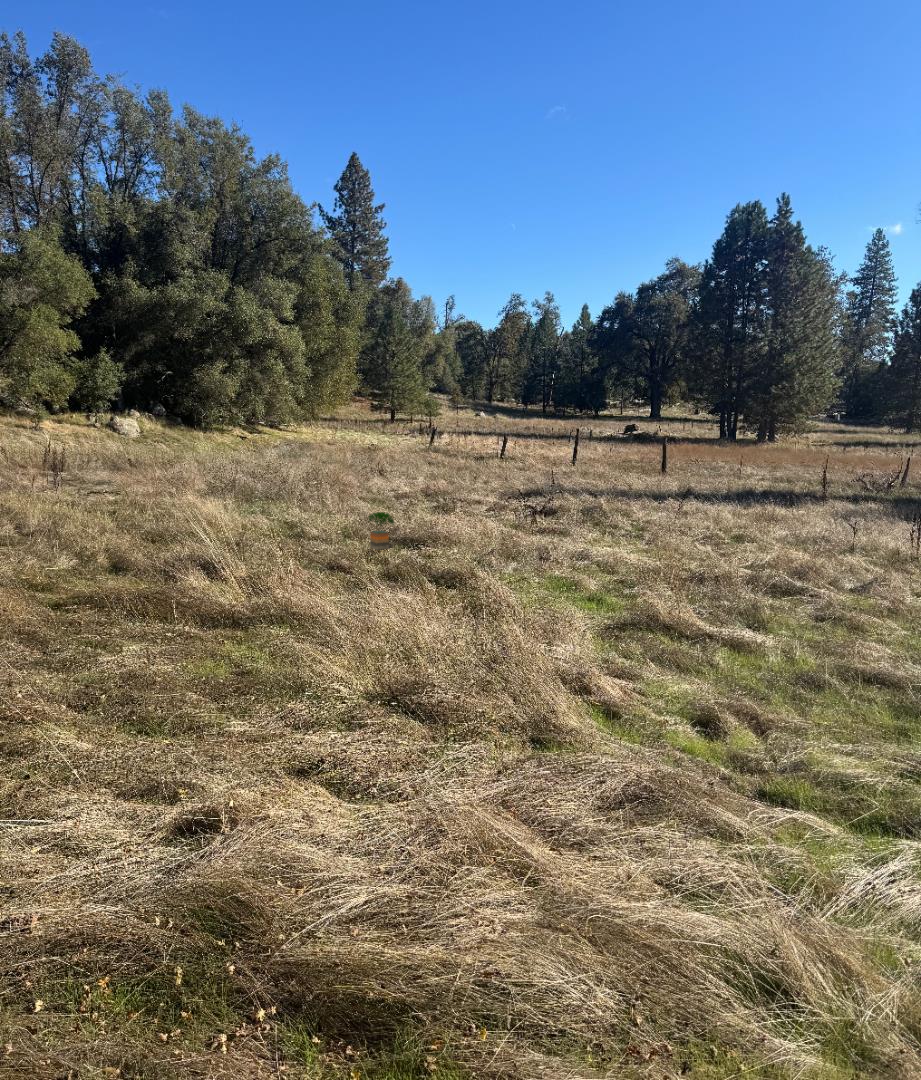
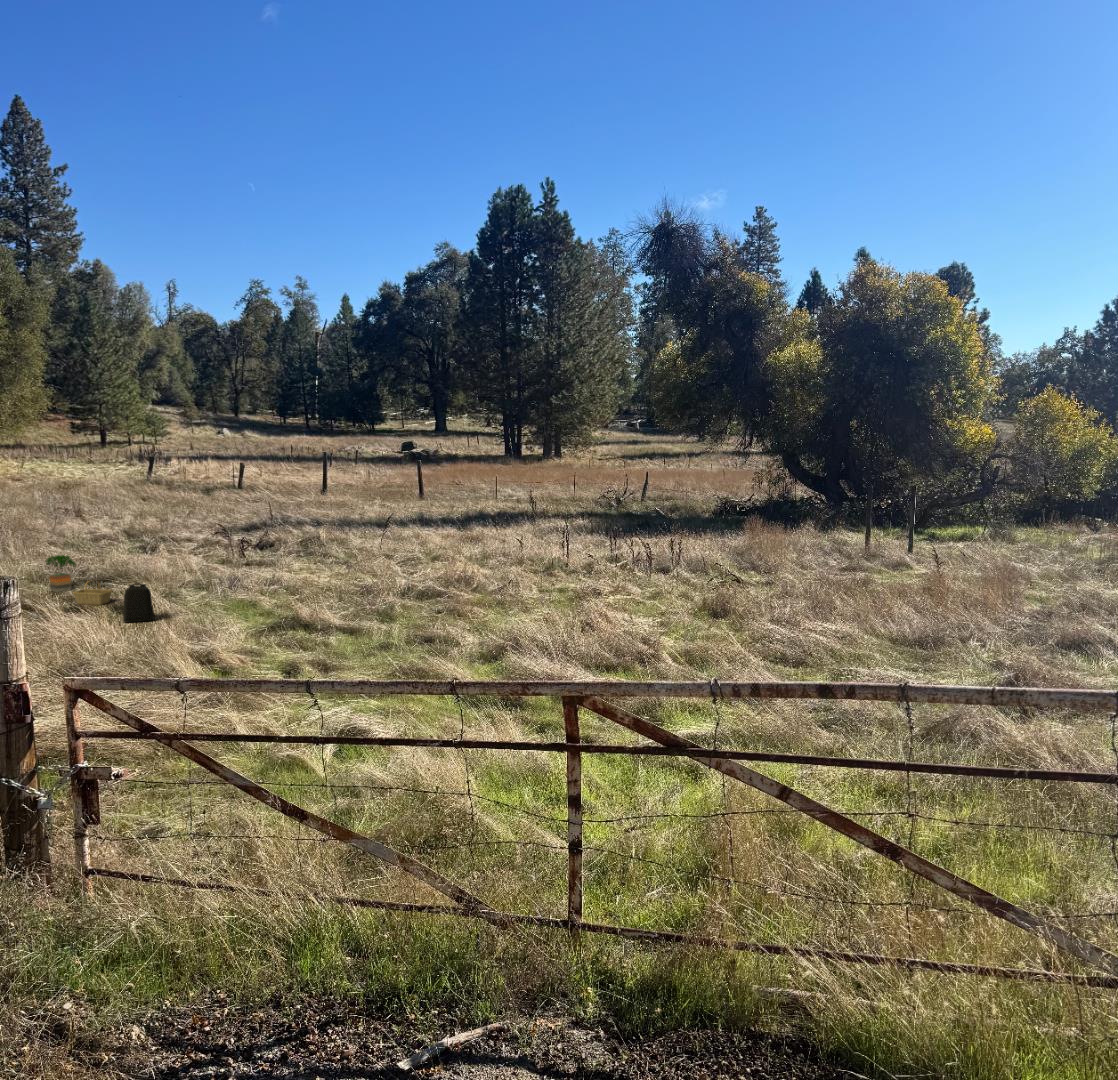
basket: none [394,542,431,571] -> present [73,580,112,605]
backpack: none [448,554,481,600] -> present [123,583,154,623]

